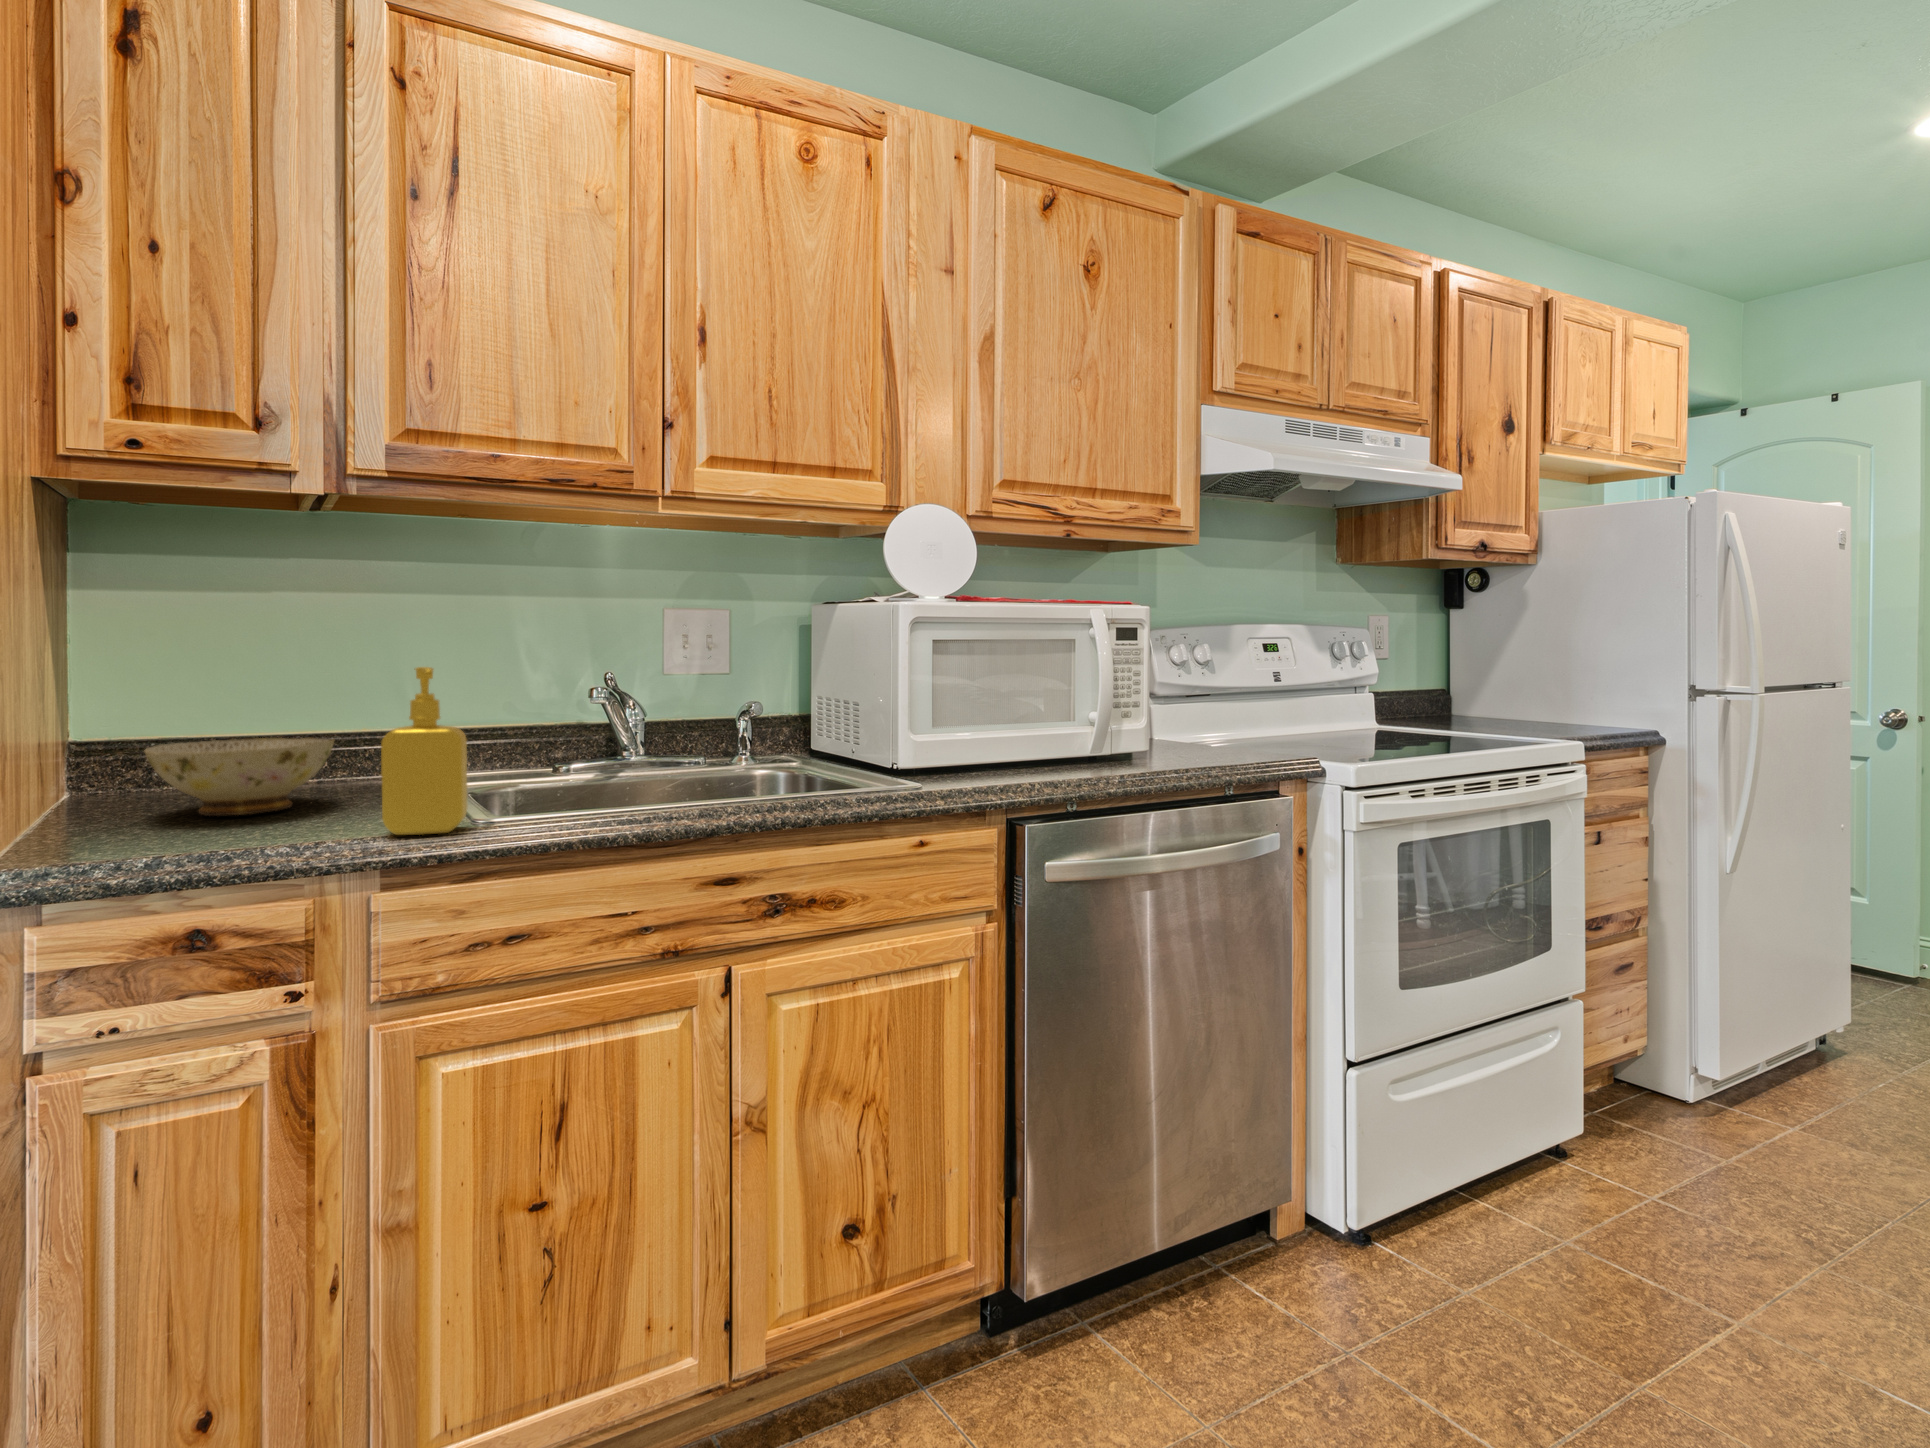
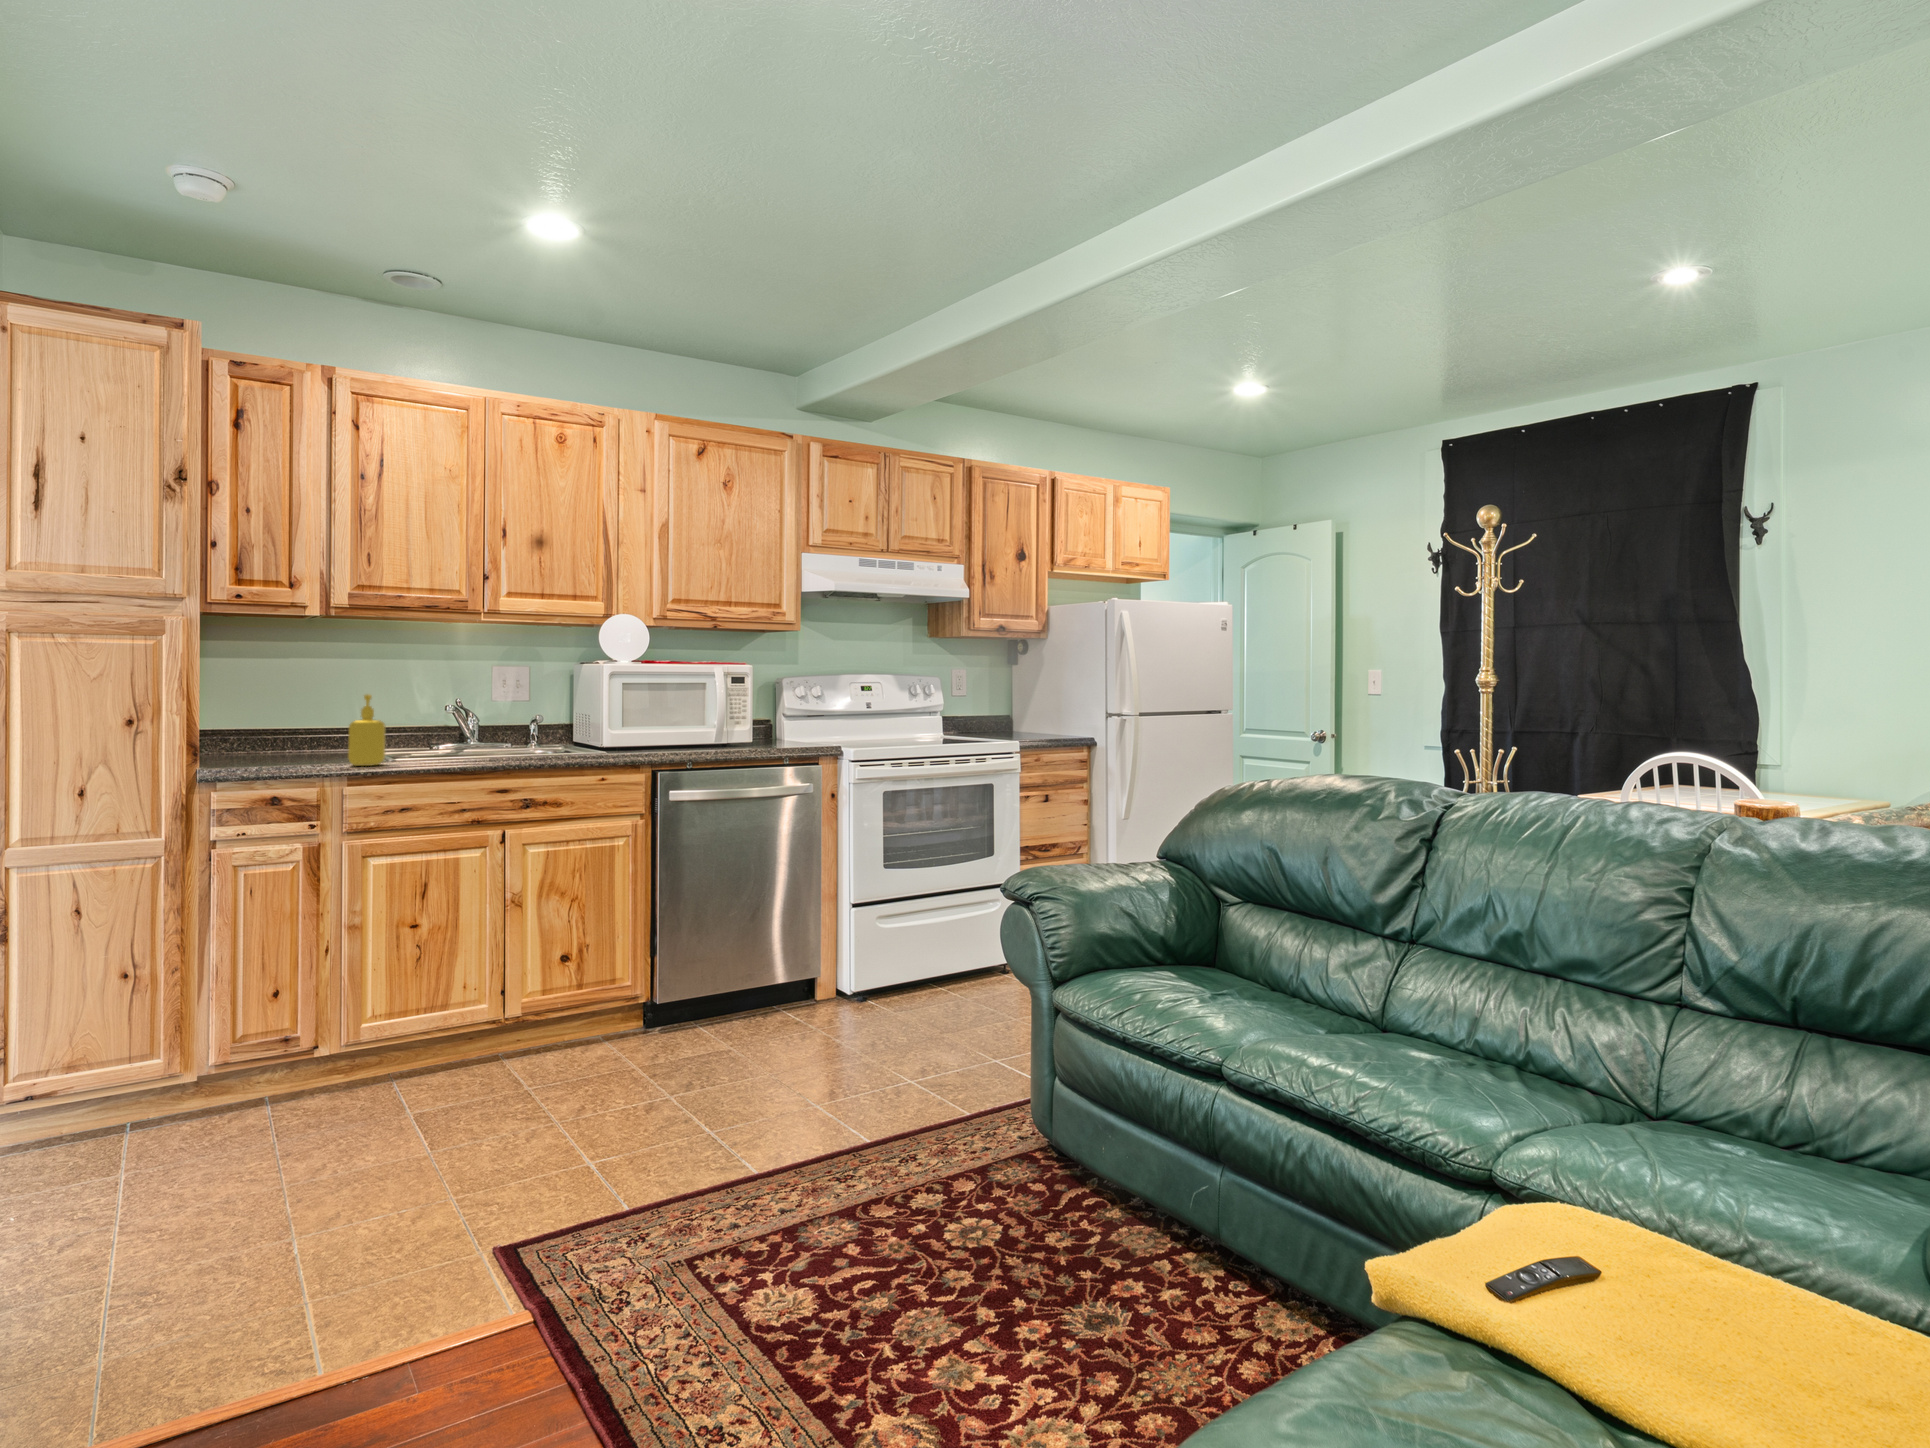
ceramic bowl: present [145,738,334,816] -> none [236,728,320,761]

